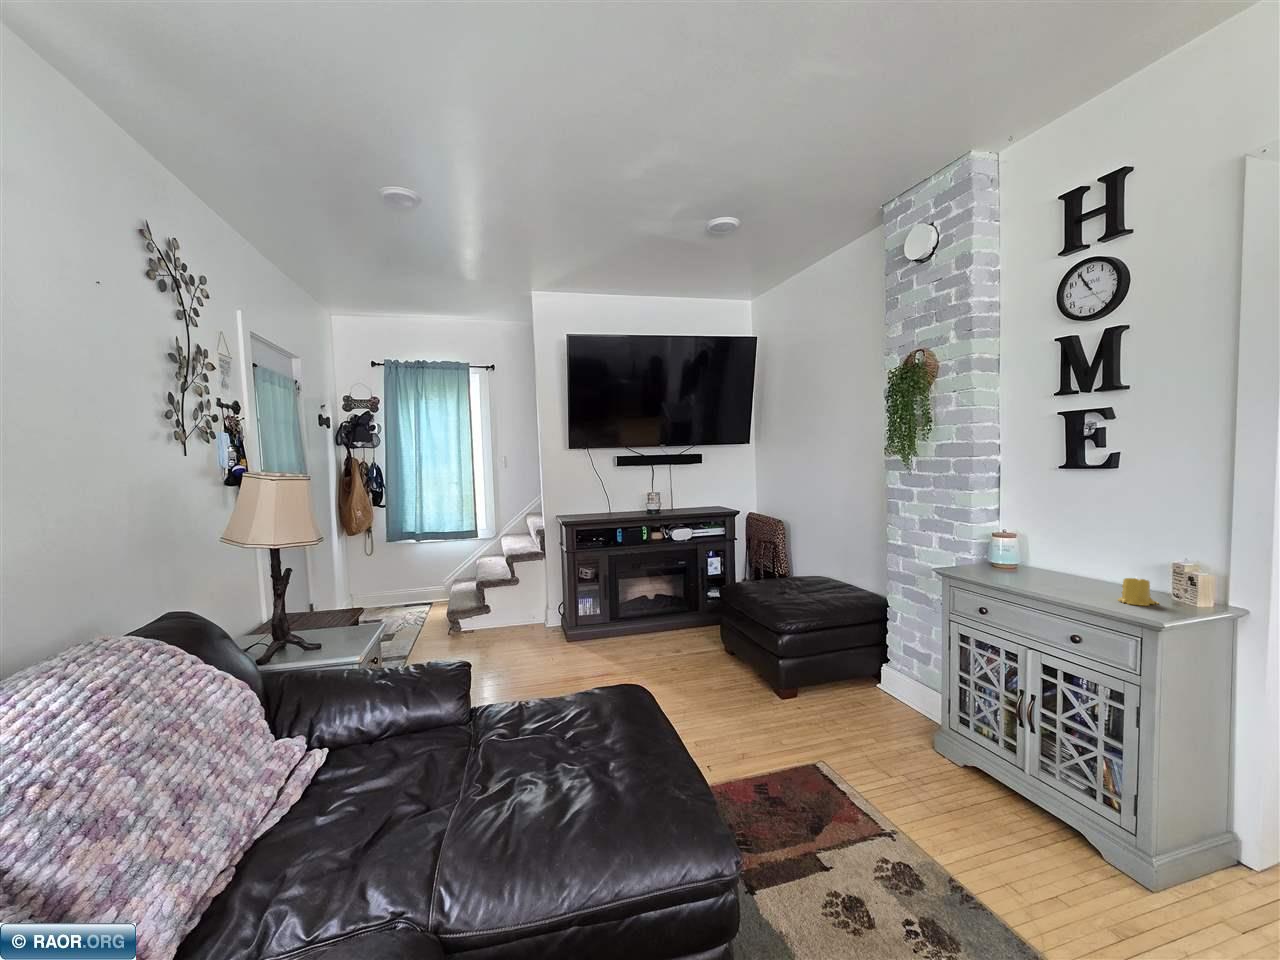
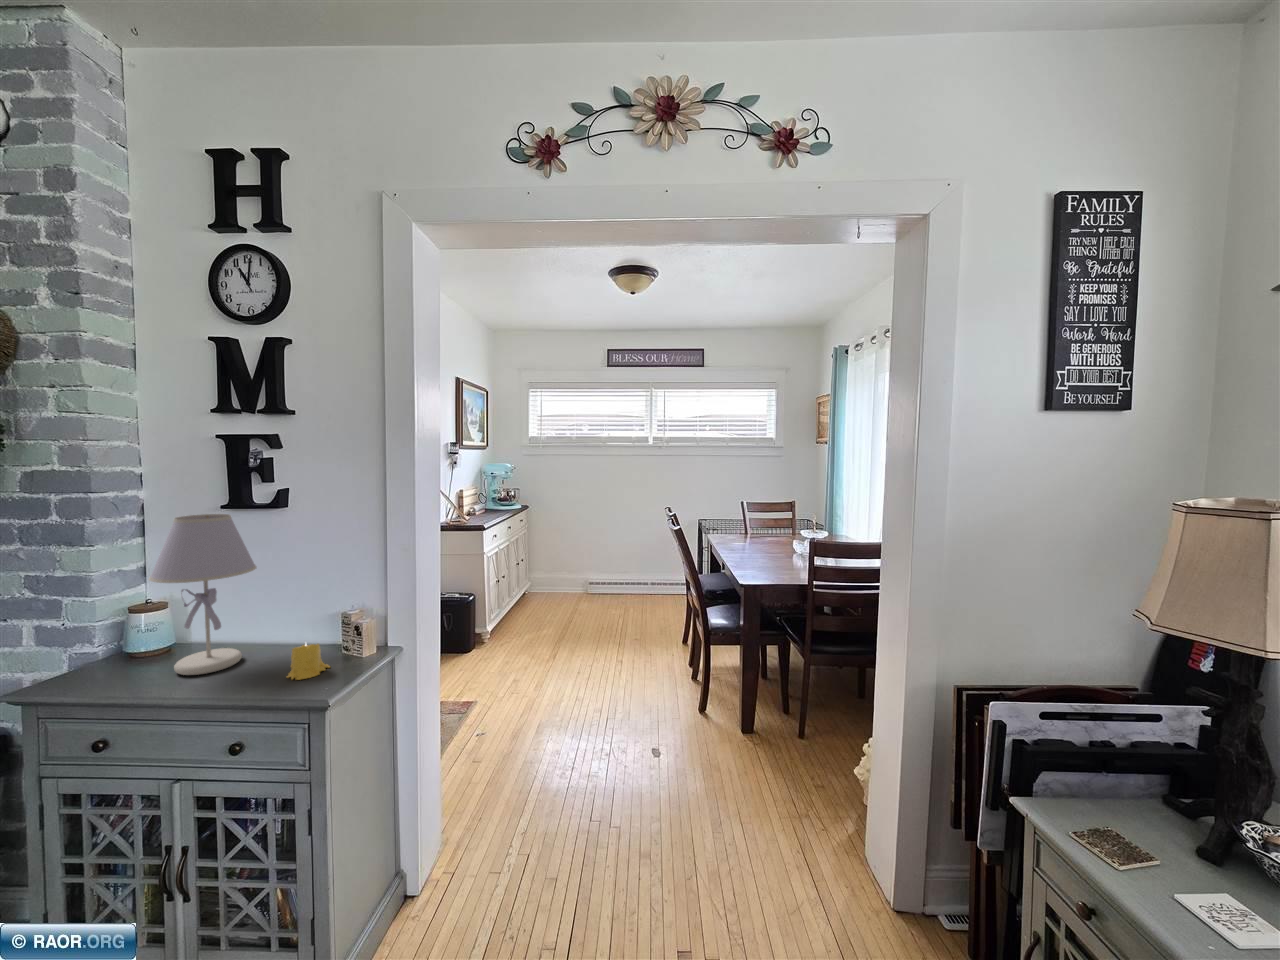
table lamp: none [1013,471,1090,585] -> present [149,514,257,675]

